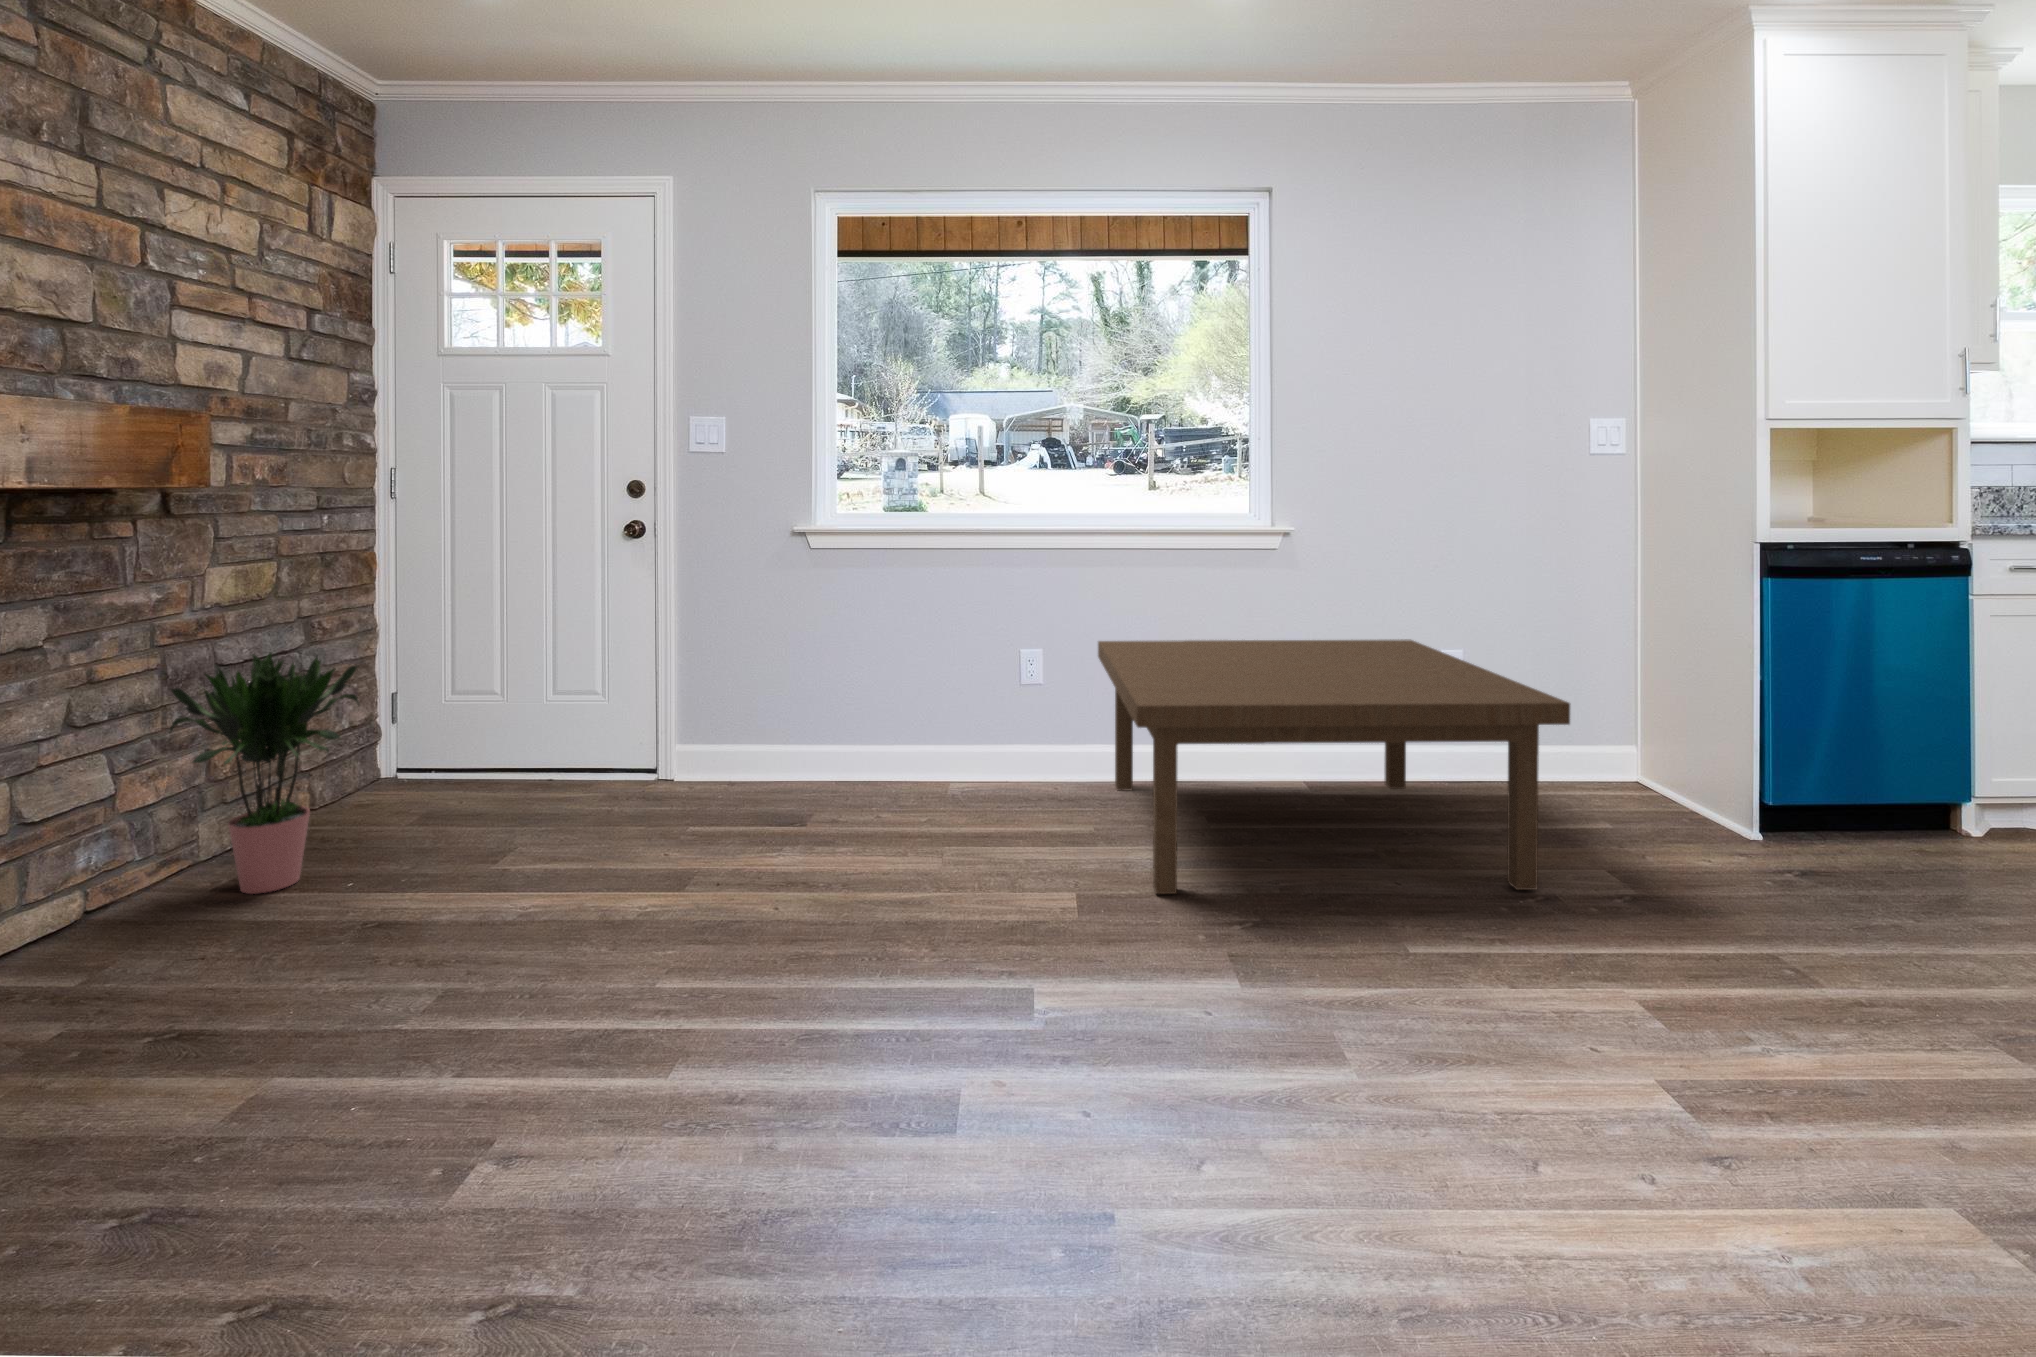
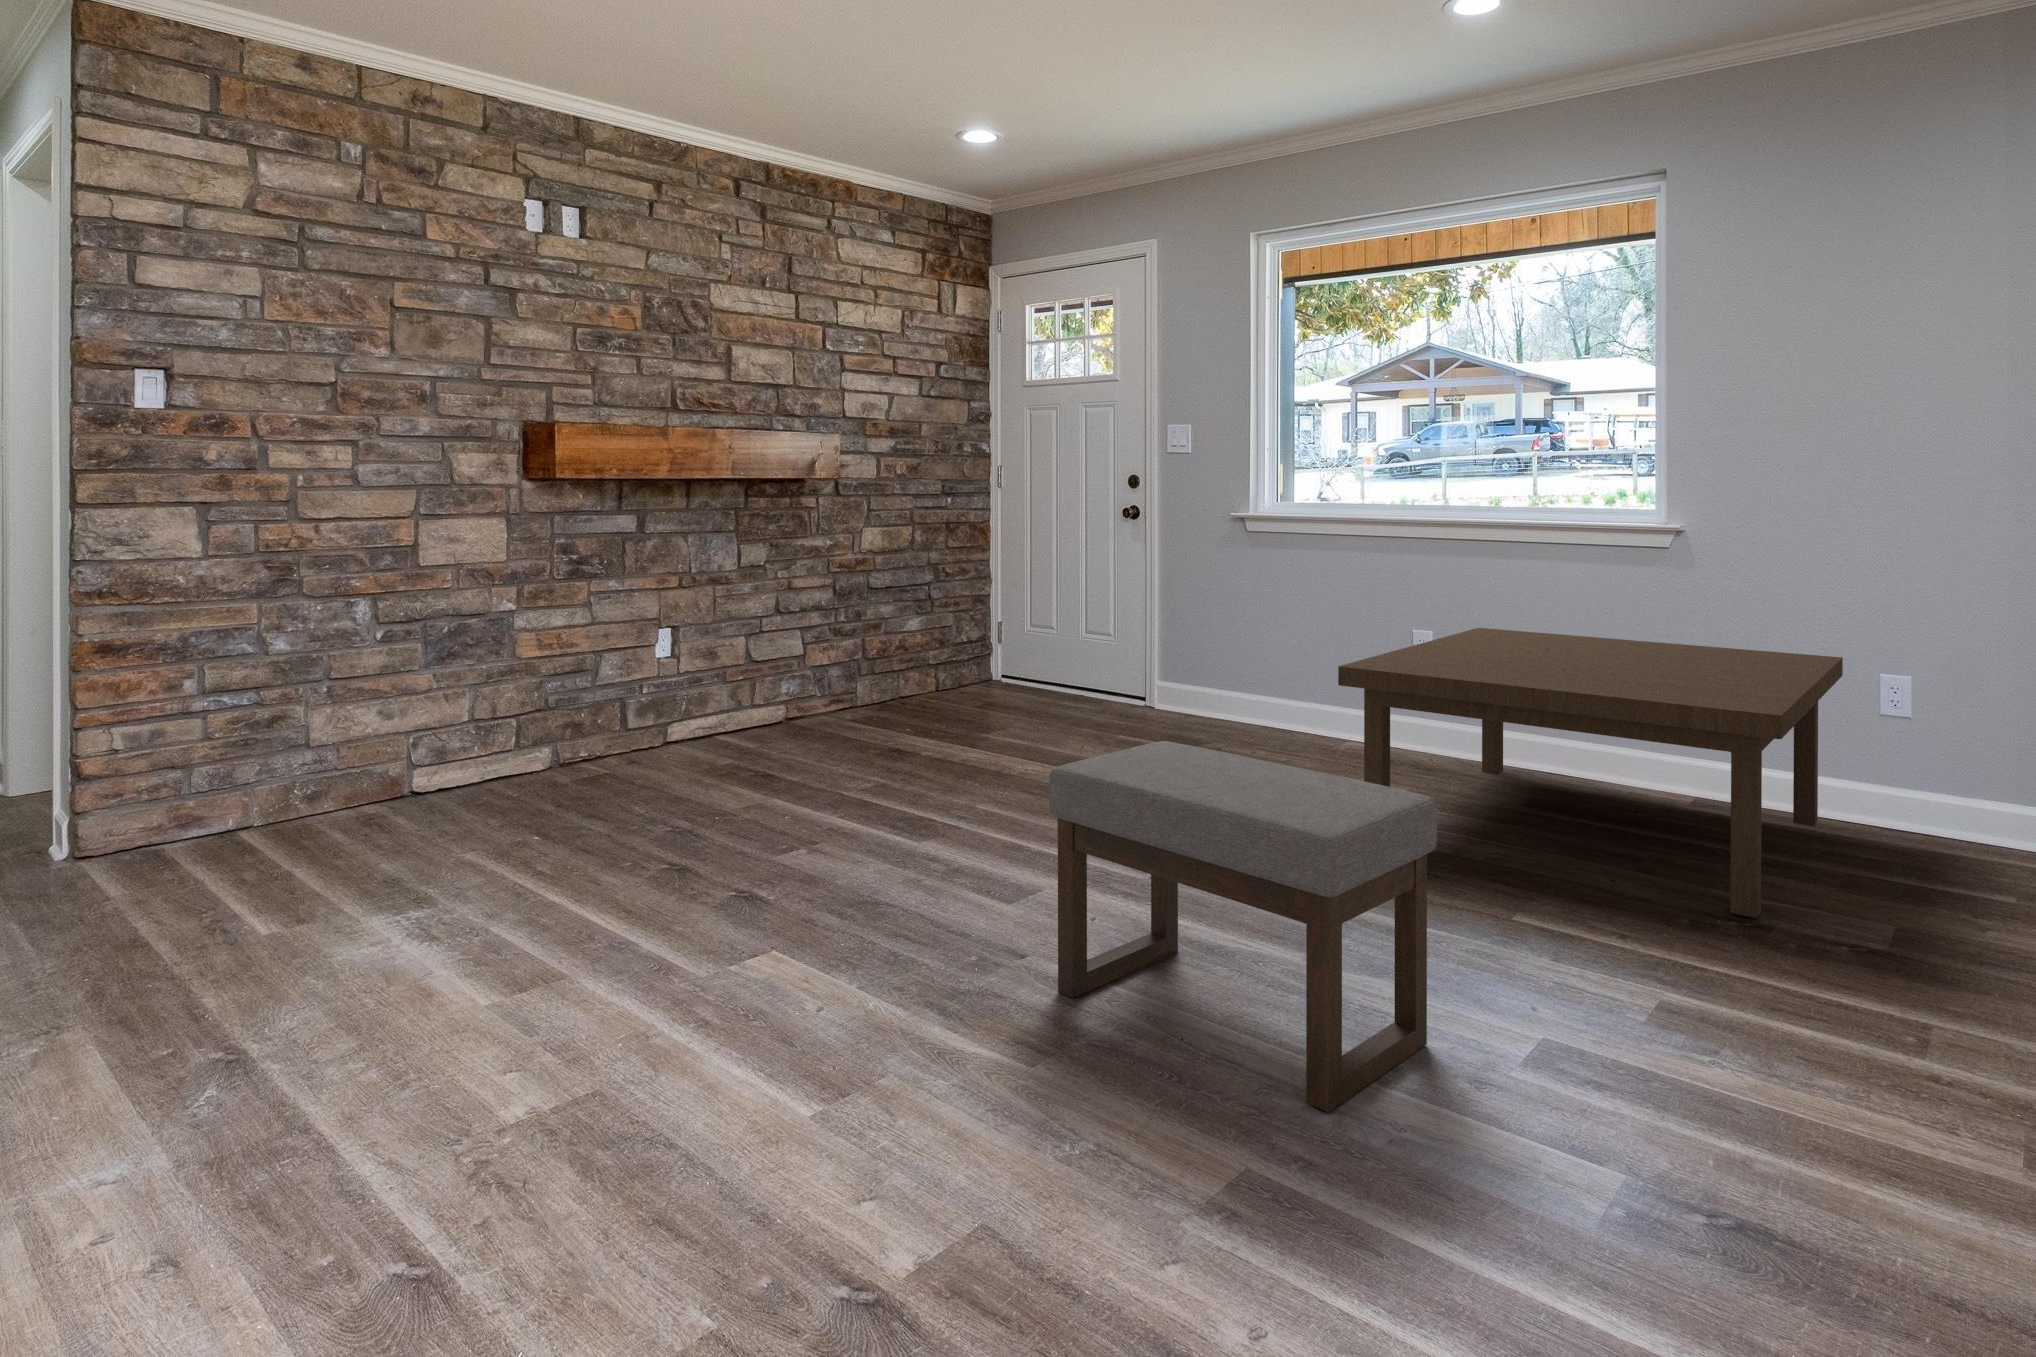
potted plant: present [170,653,359,894] -> none [826,577,931,725]
ottoman: none [1221,848,1759,1285] -> present [1049,741,1437,1112]

